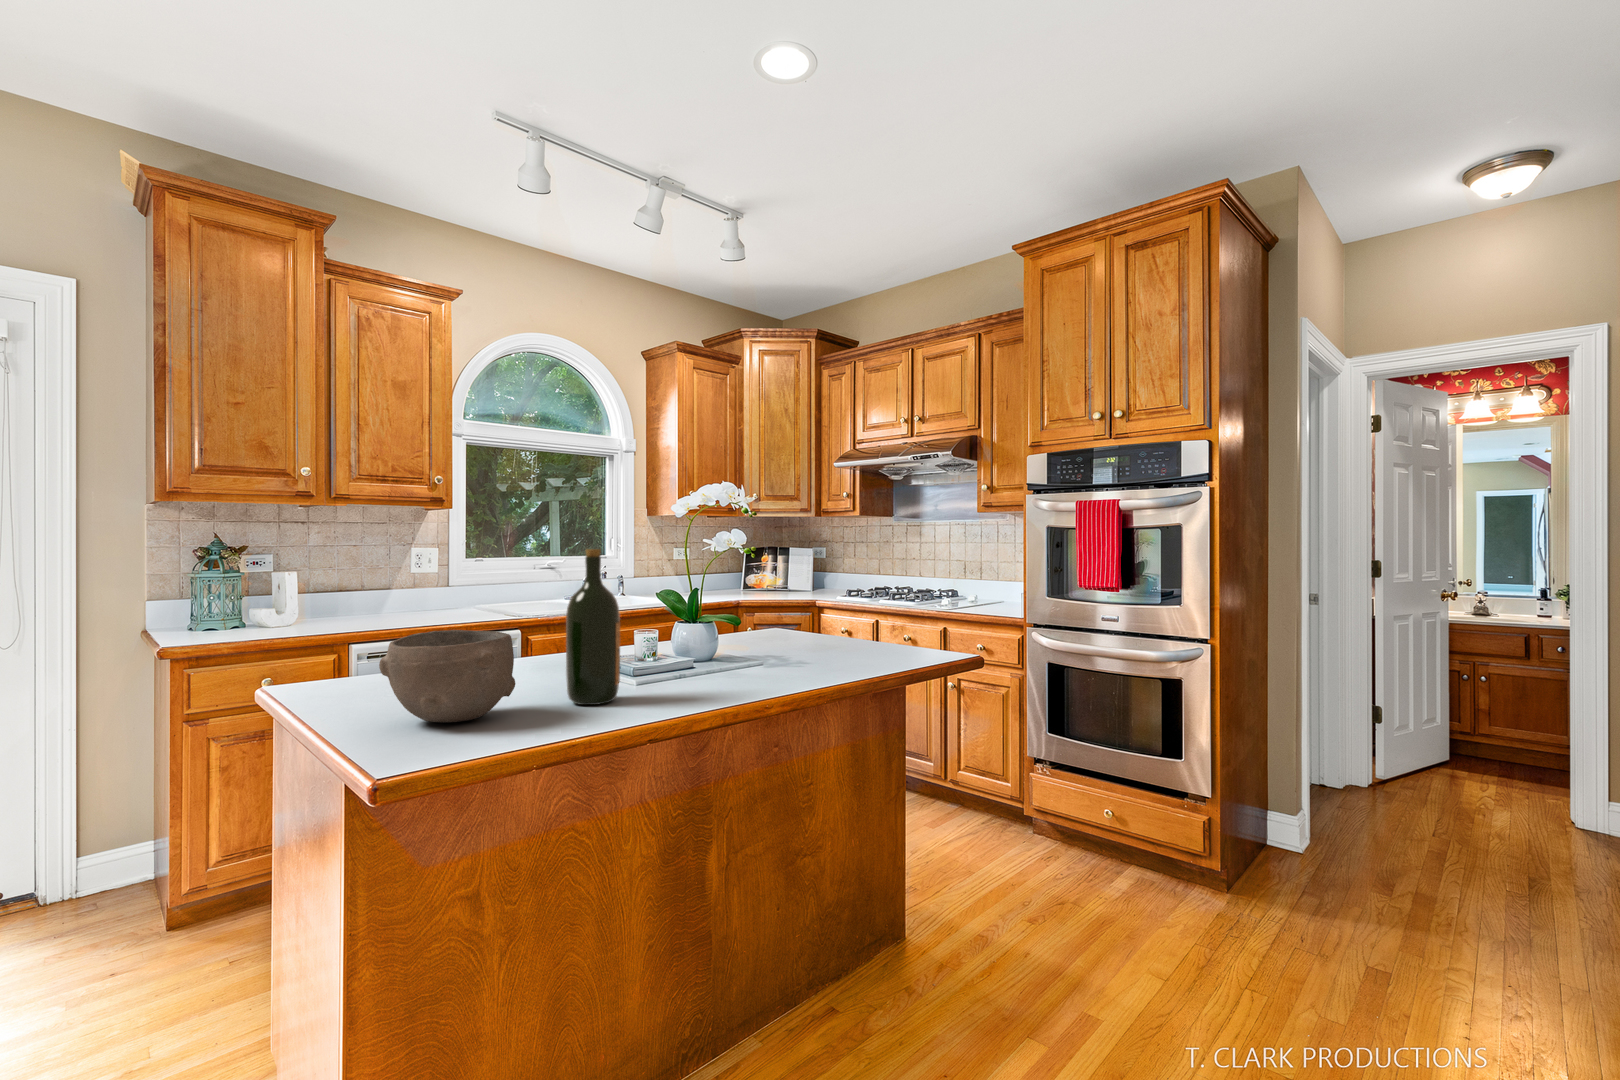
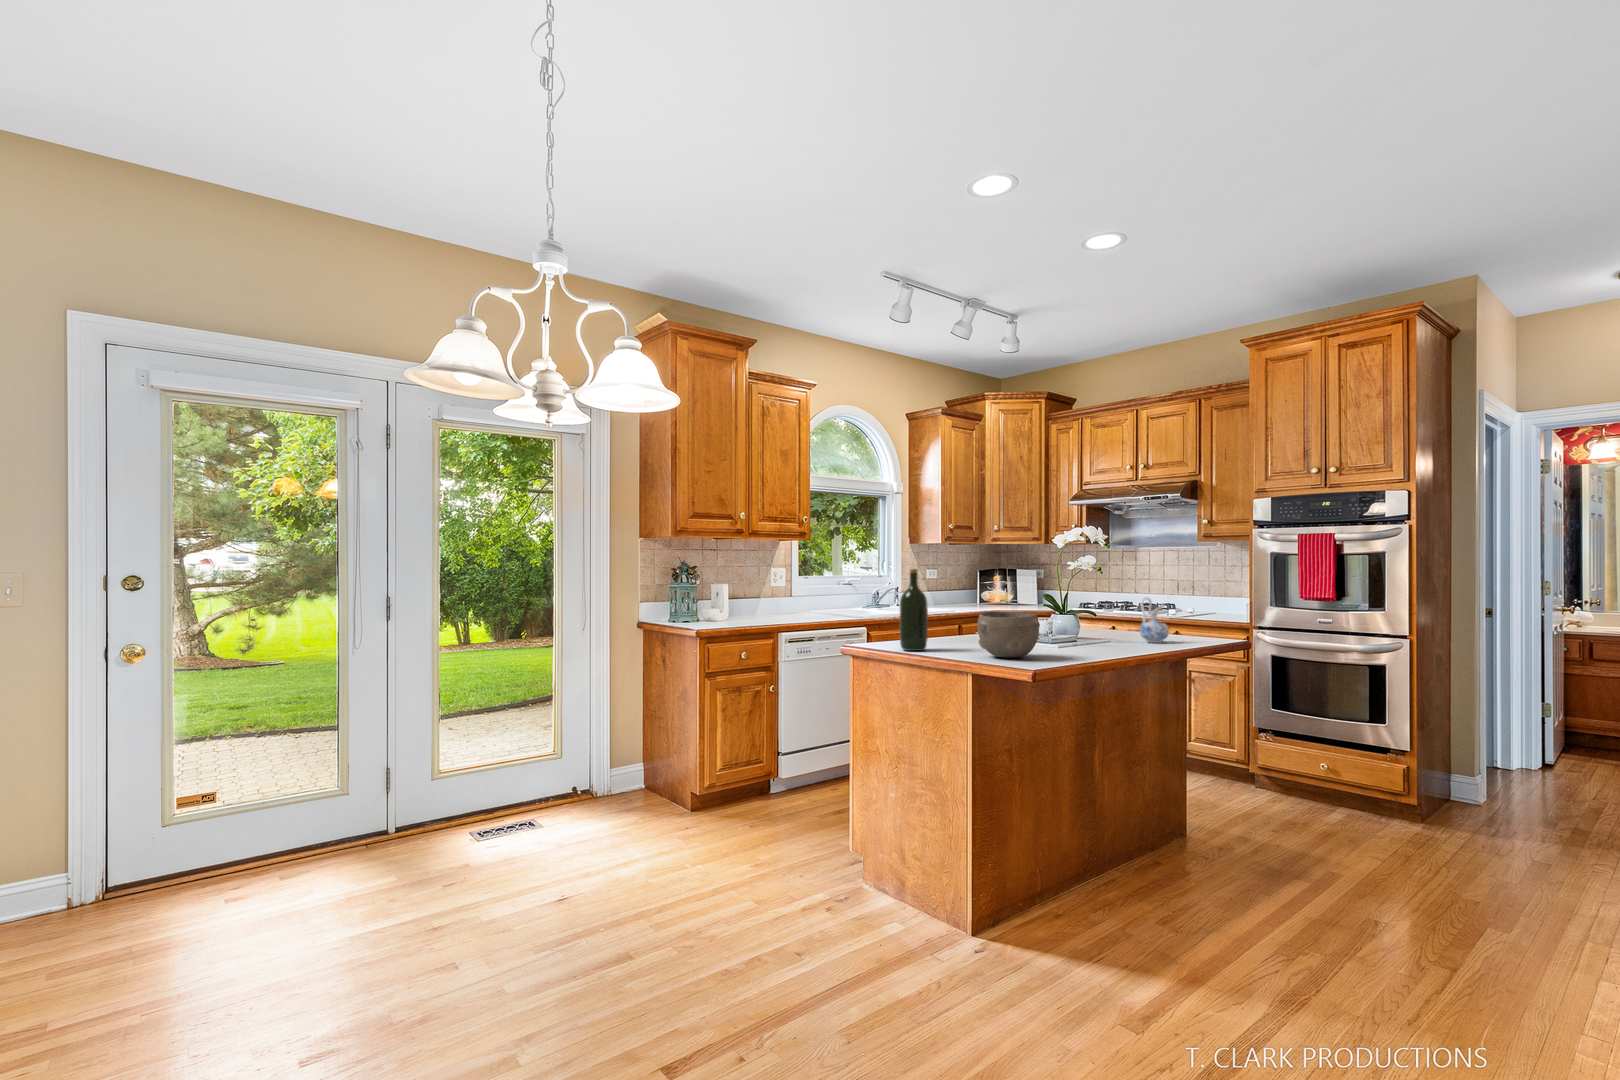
wine bottle: present [566,549,620,705] -> present [900,569,928,651]
ceramic pitcher: none [793,594,836,667] -> present [1140,597,1169,643]

